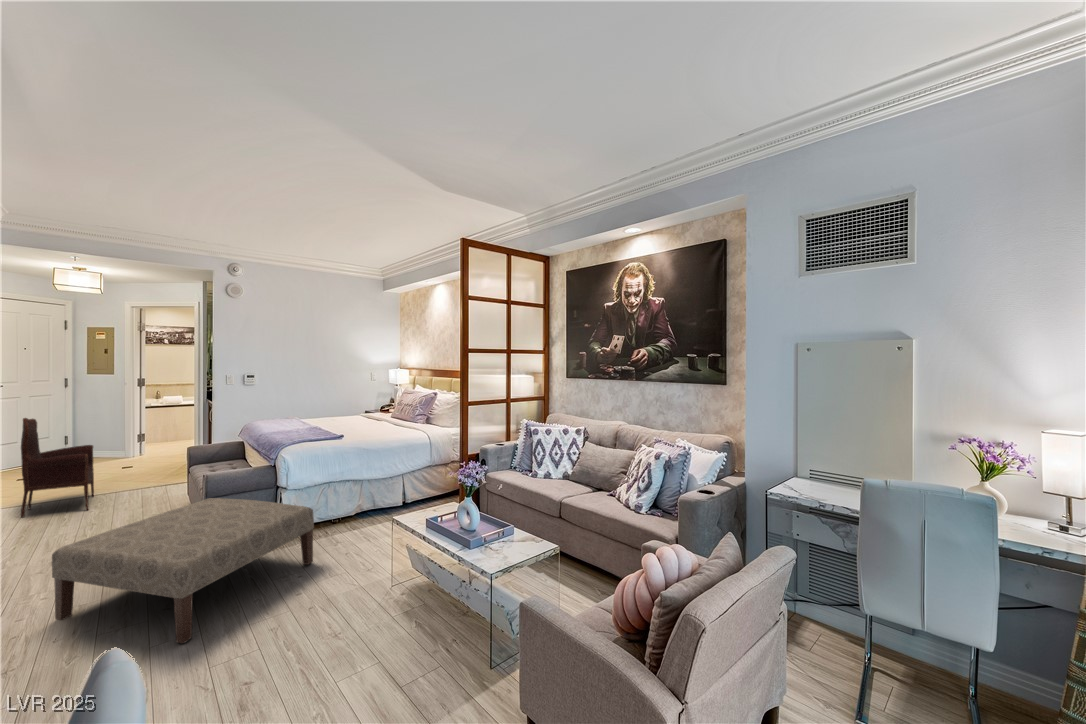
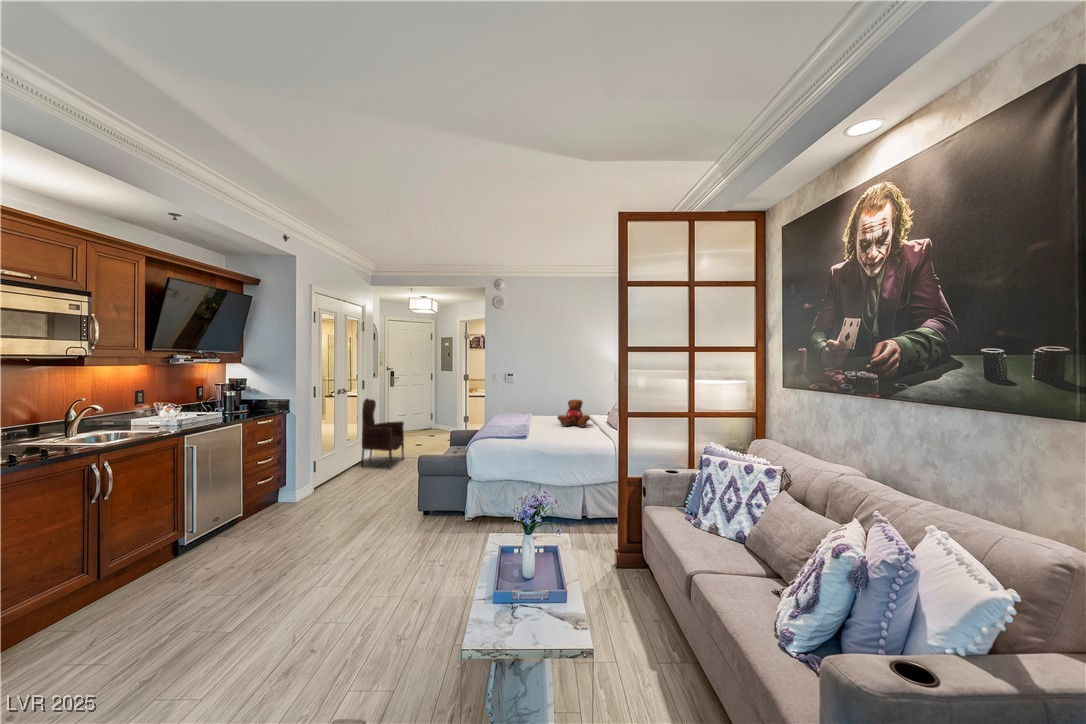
teddy bear: none [345,397,379,424] -> present [557,400,590,427]
ottoman: present [52,498,314,643] -> none [297,476,457,594]

